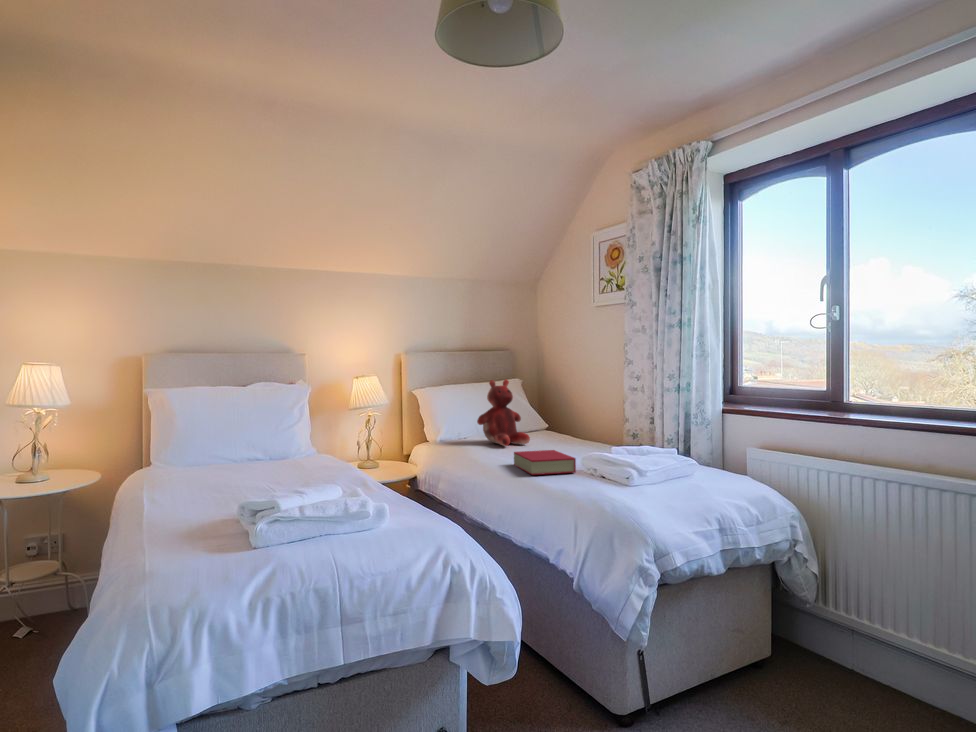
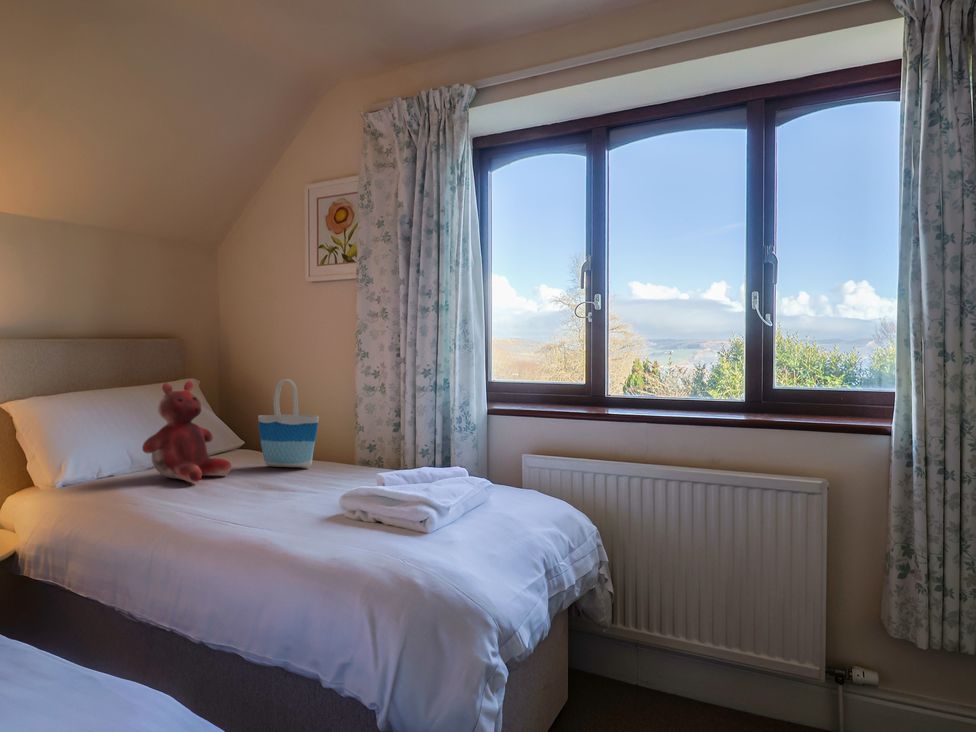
tote bag: none [550,380,590,445] -> present [258,379,319,467]
book: present [514,450,576,475] -> none [224,485,331,534]

